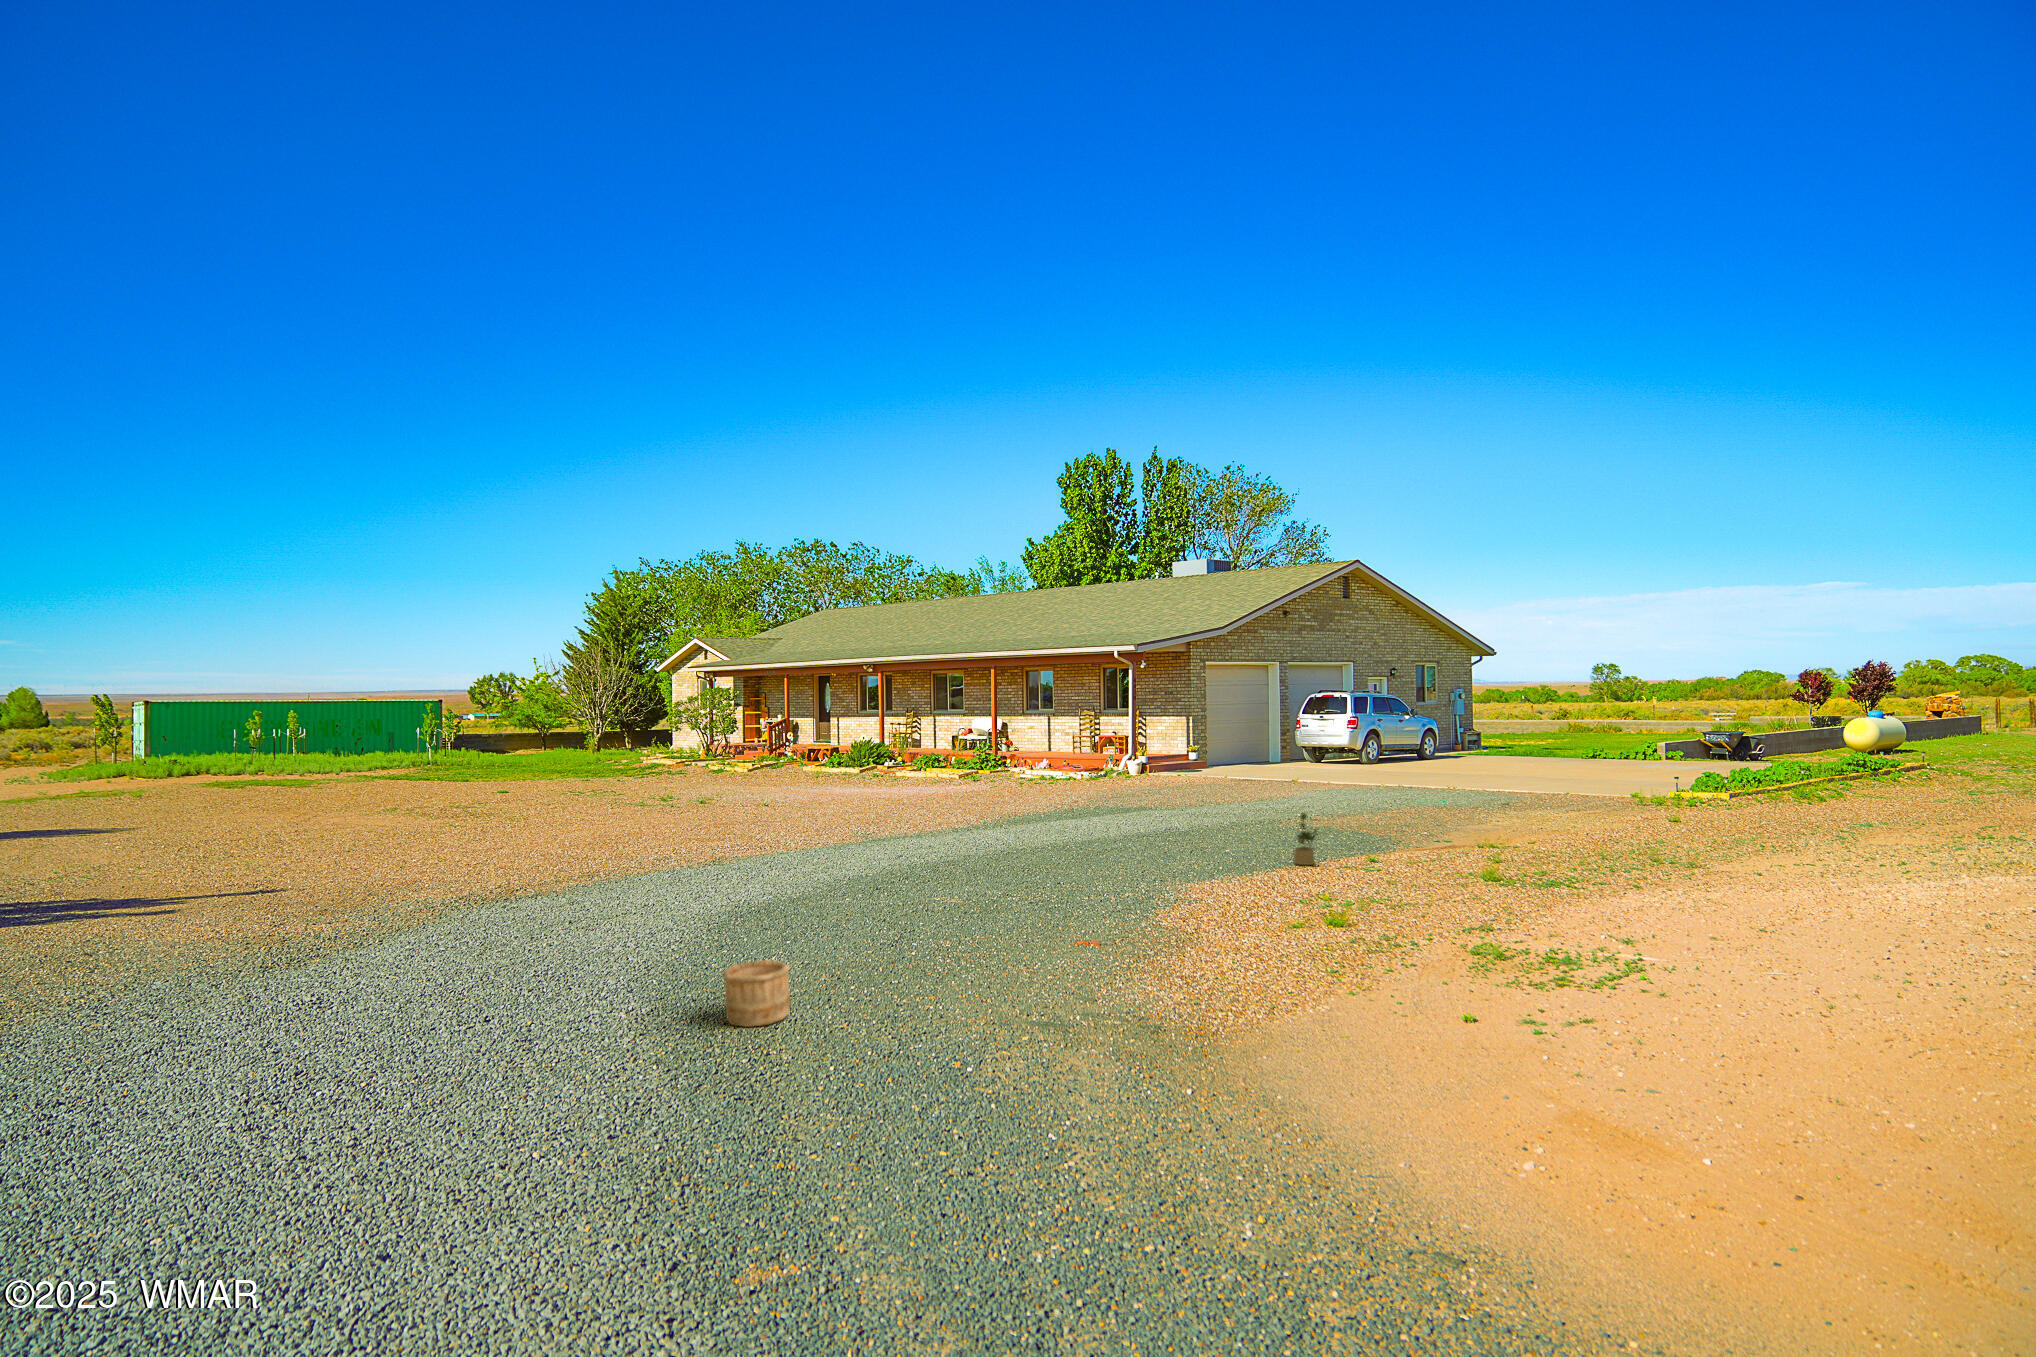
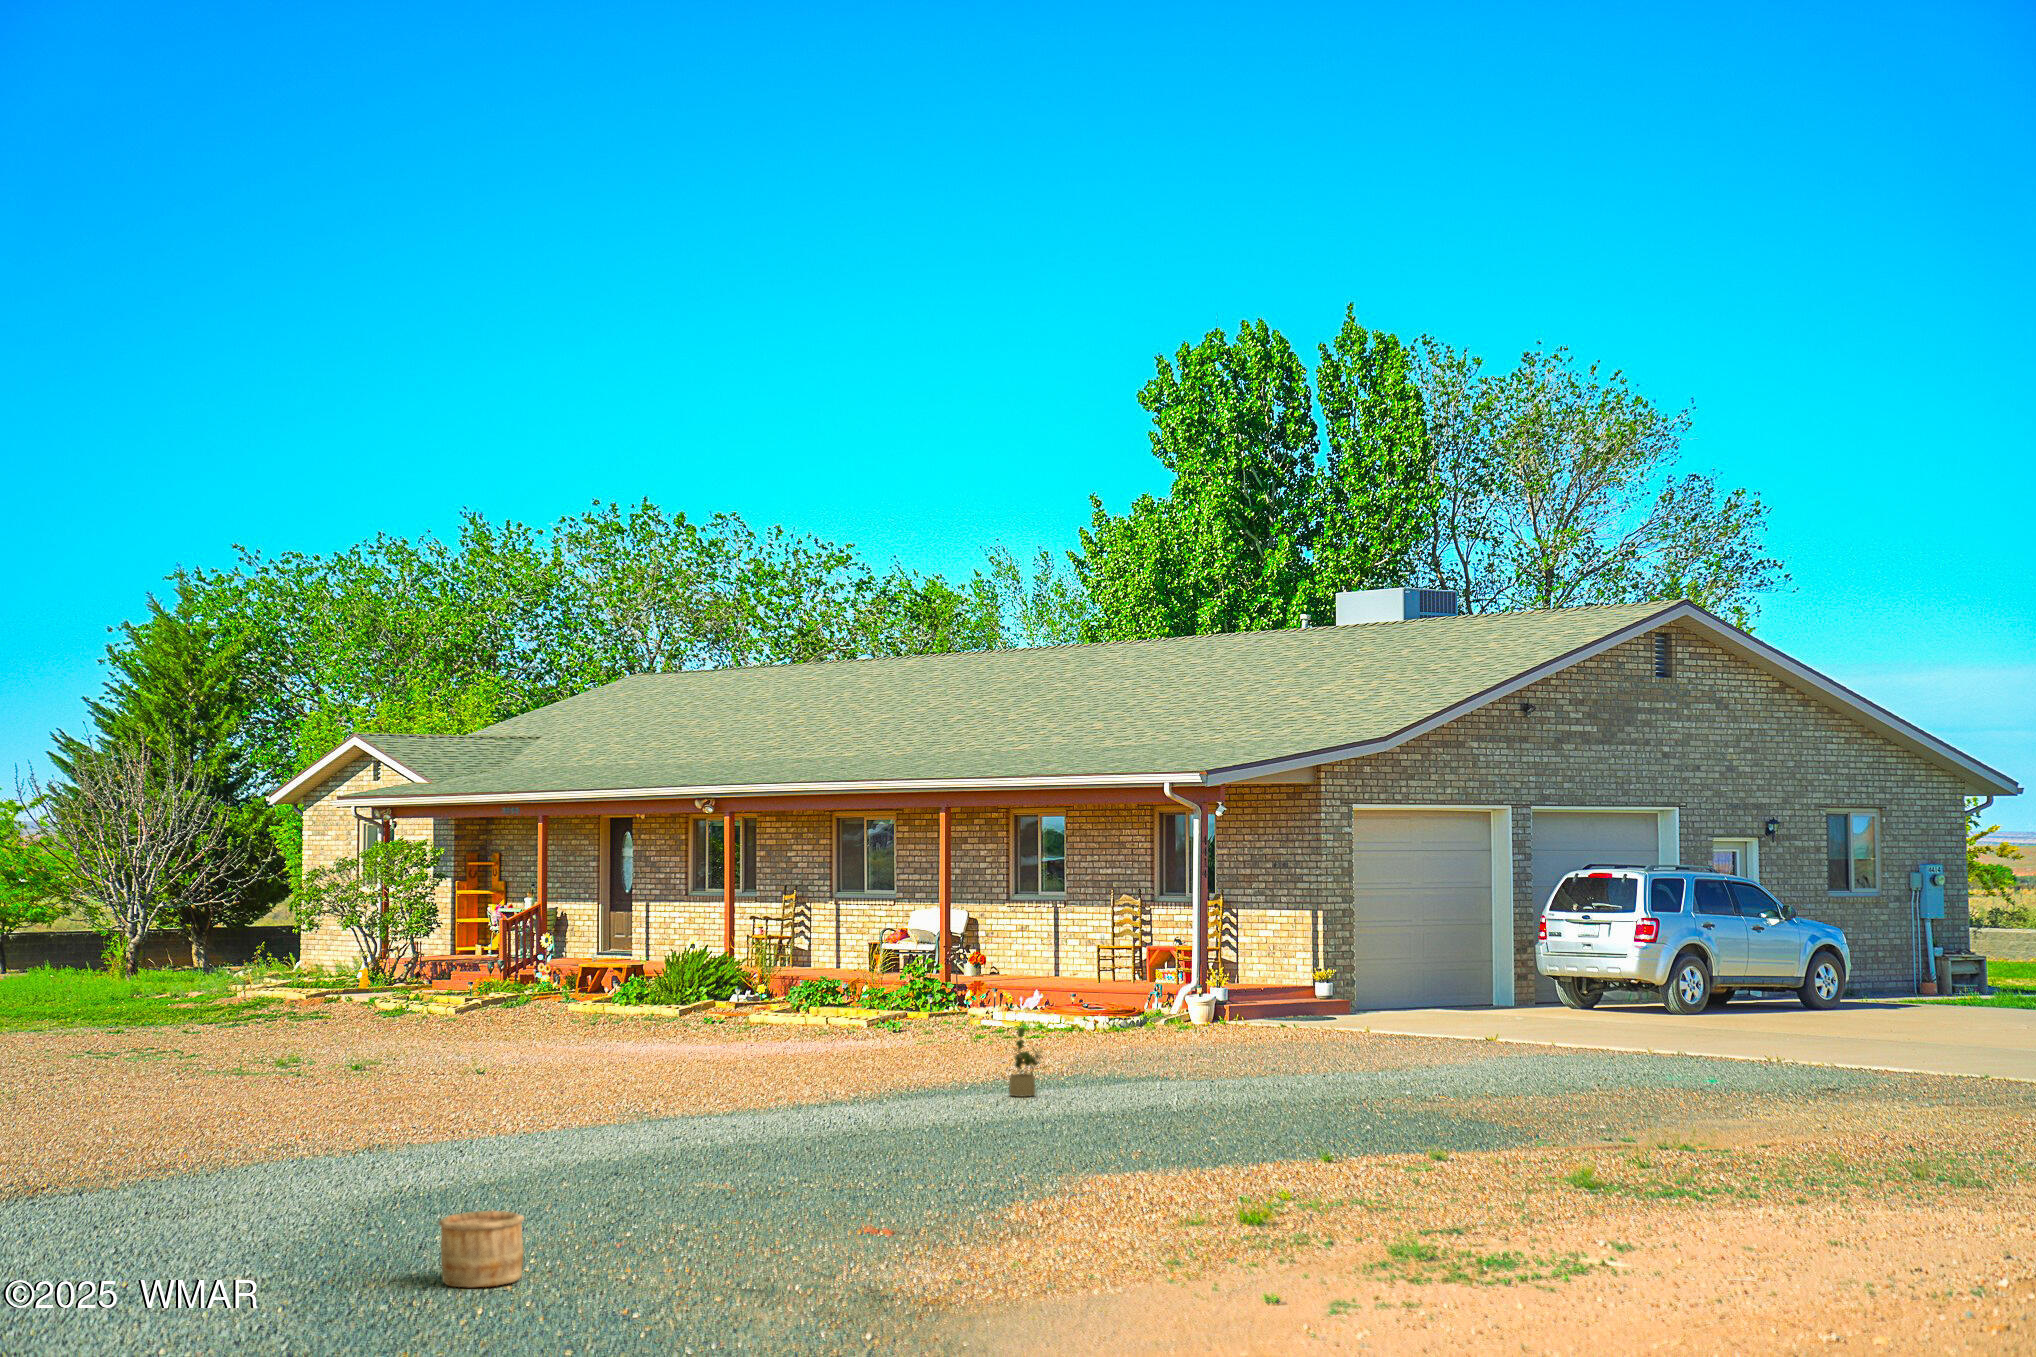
potted plant: present [1294,813,1318,865] -> present [1009,1027,1041,1097]

